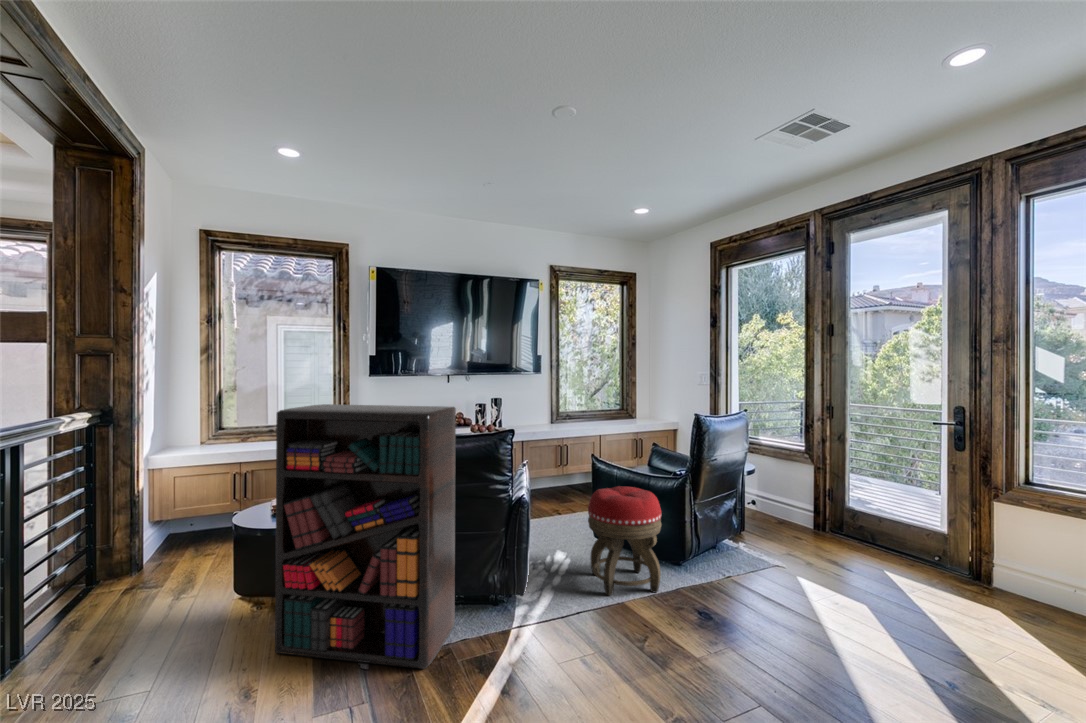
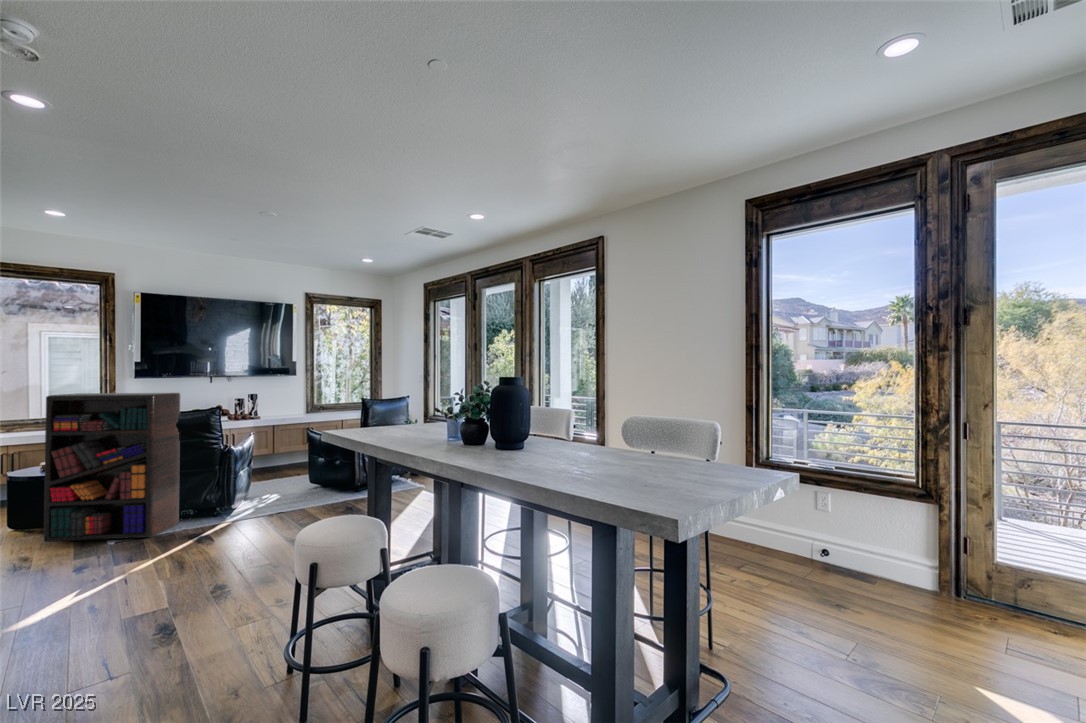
footstool: present [588,486,662,596] -> none [285,443,334,505]

